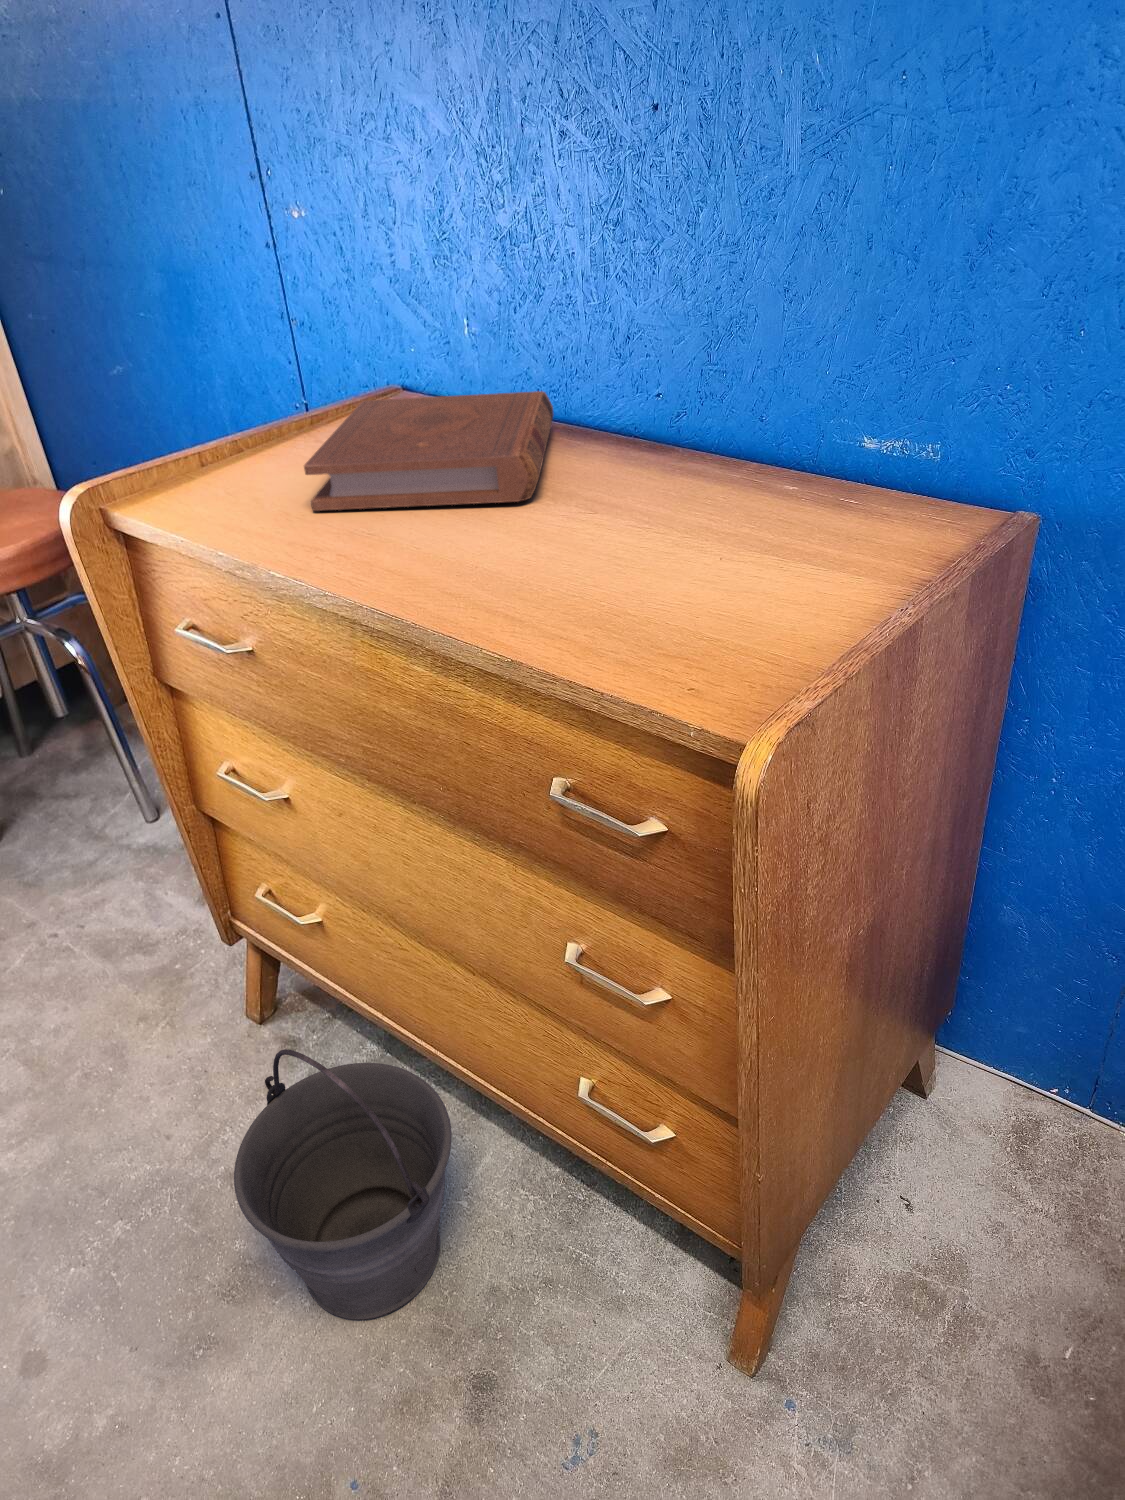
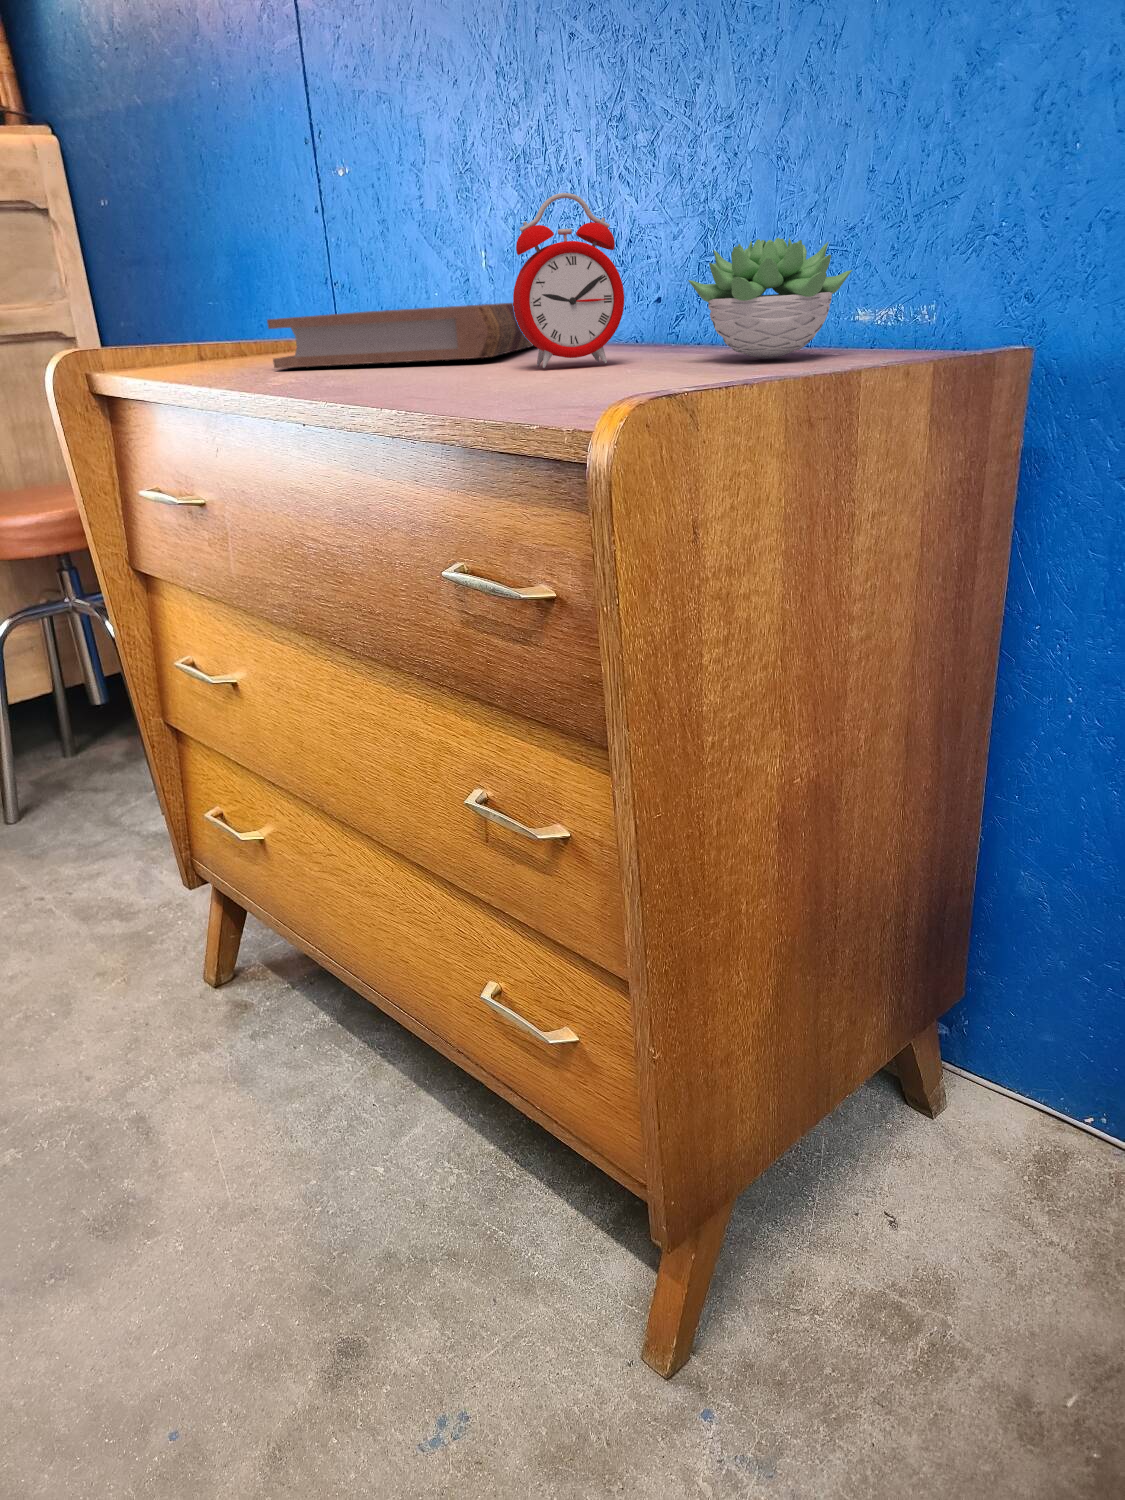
alarm clock: none [566,372,672,532] -> present [513,193,624,368]
succulent plant: none [734,408,883,520] -> present [688,238,852,358]
bucket: present [234,1049,452,1320] -> none [106,930,356,1269]

